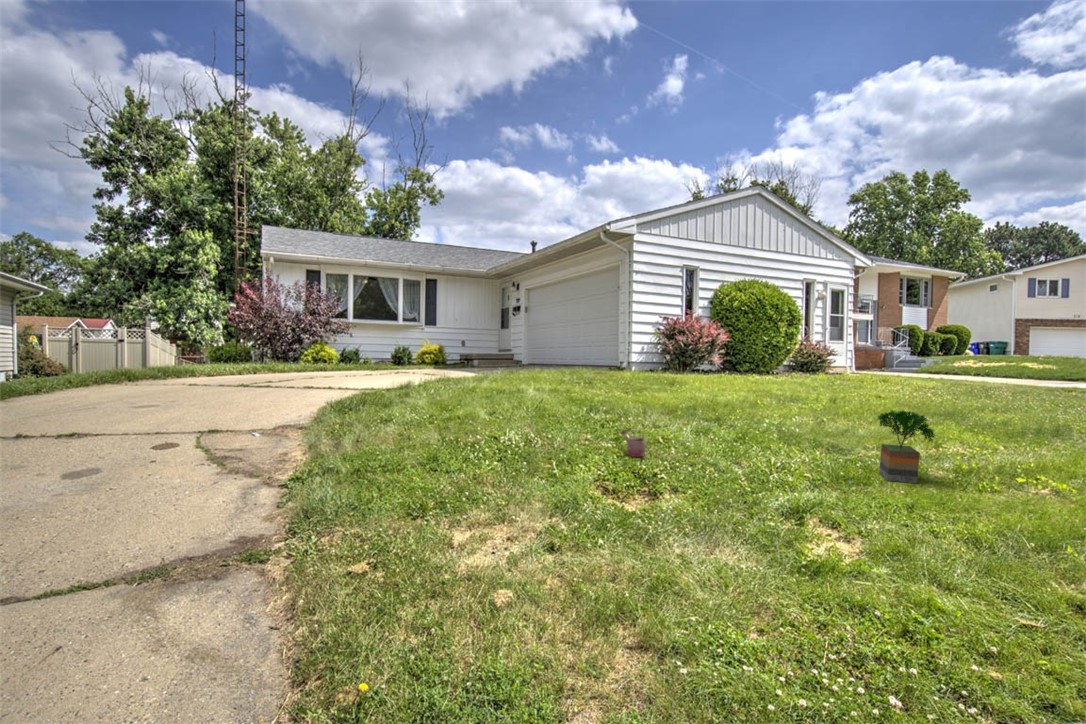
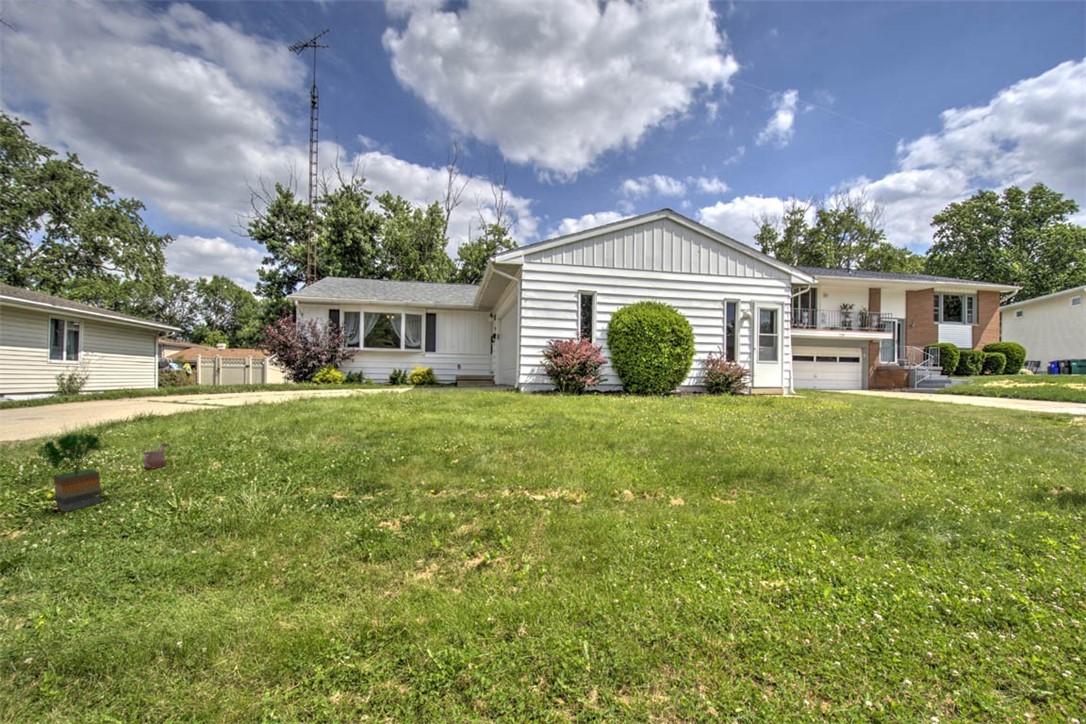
potted tree: present [877,410,935,483] -> present [38,434,110,512]

